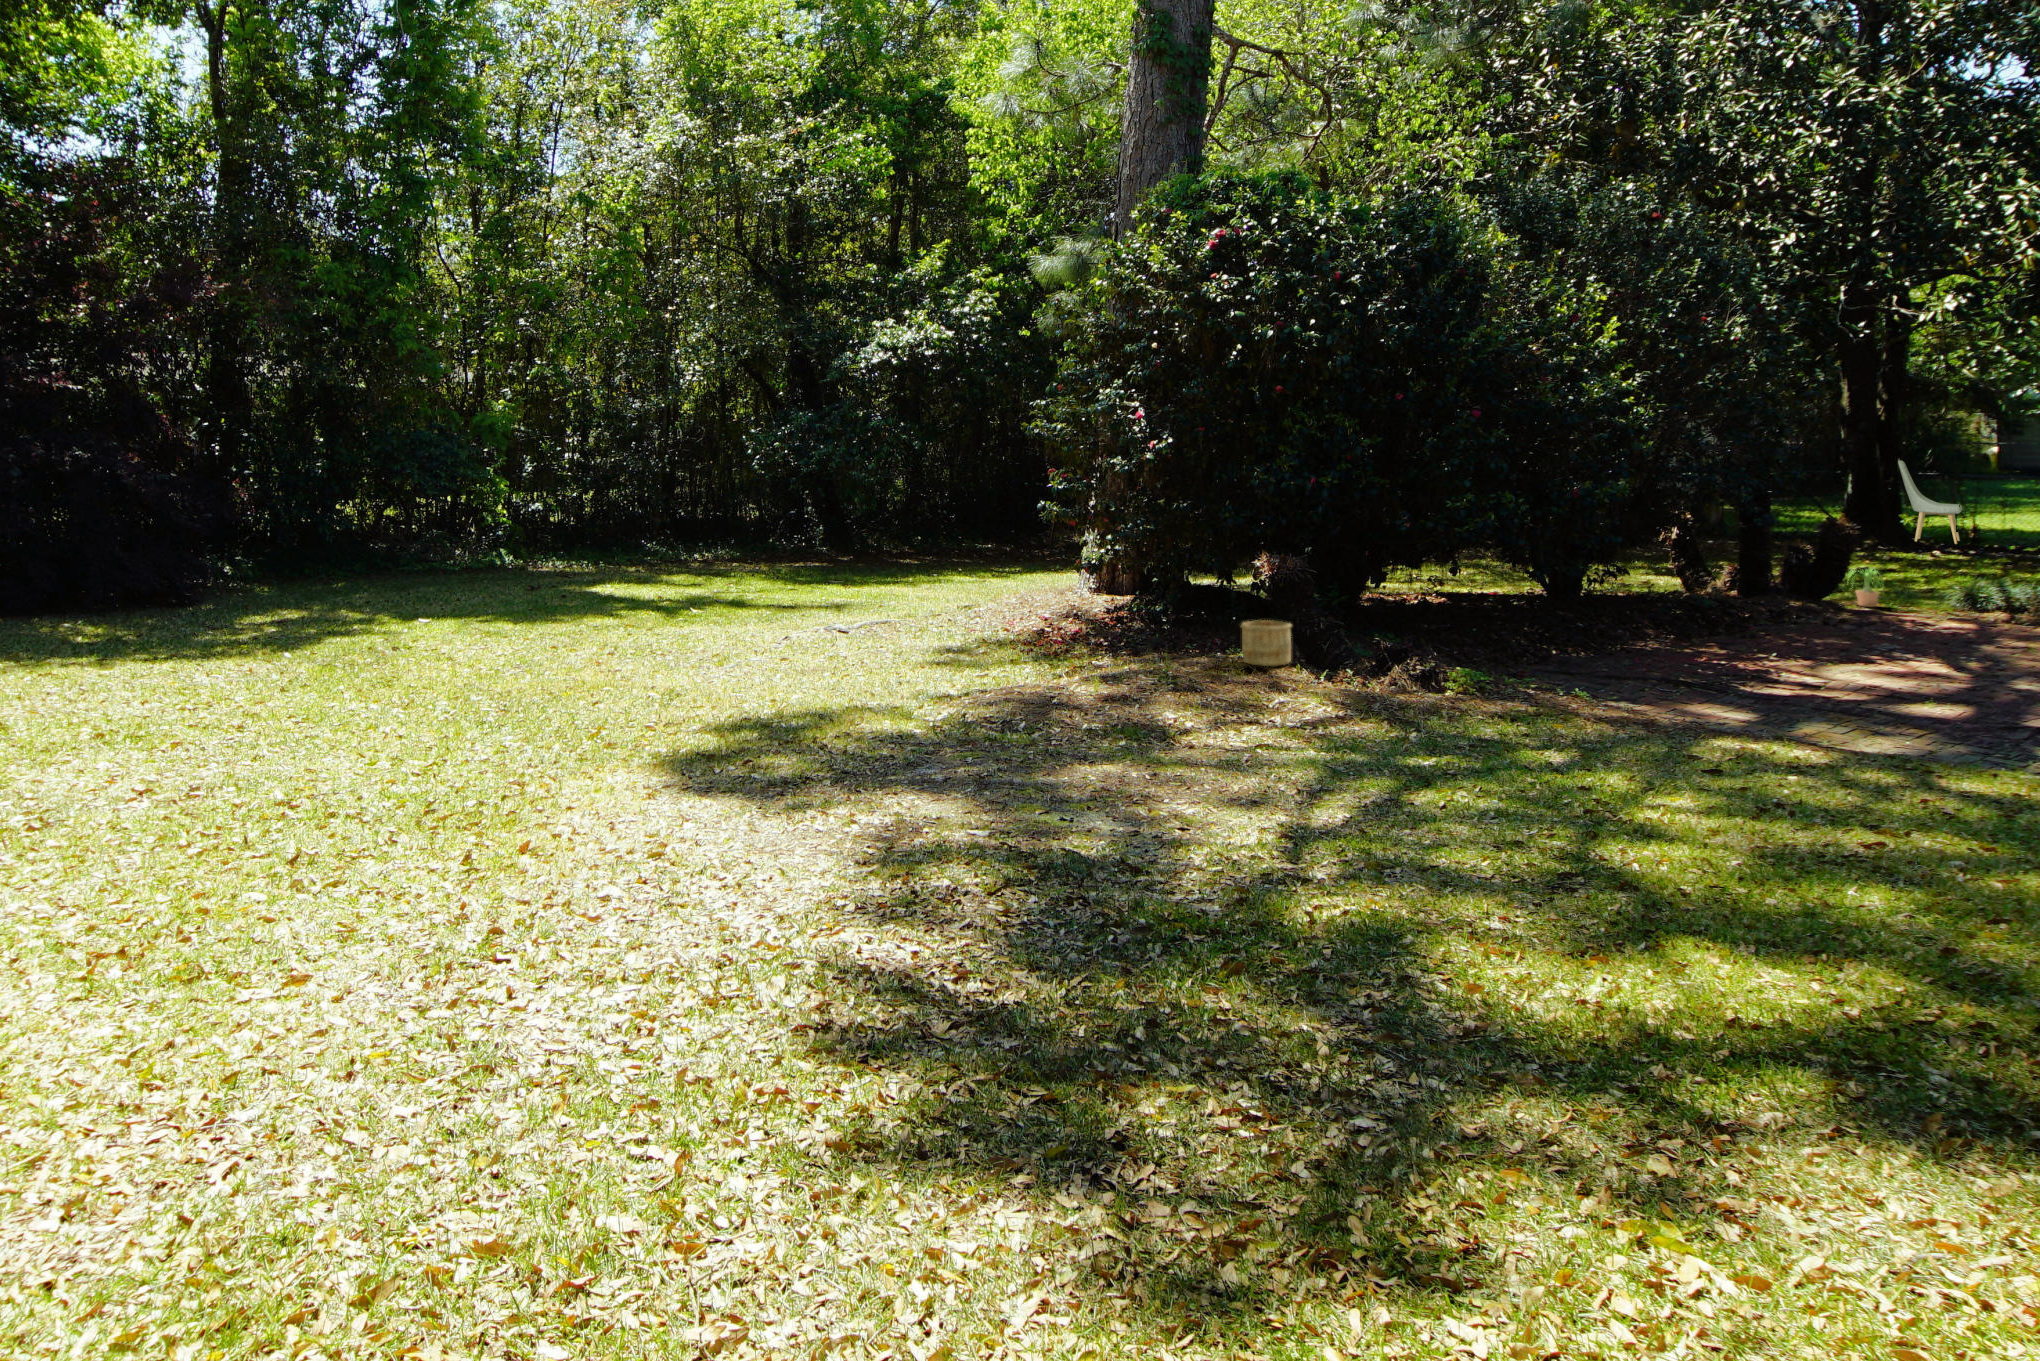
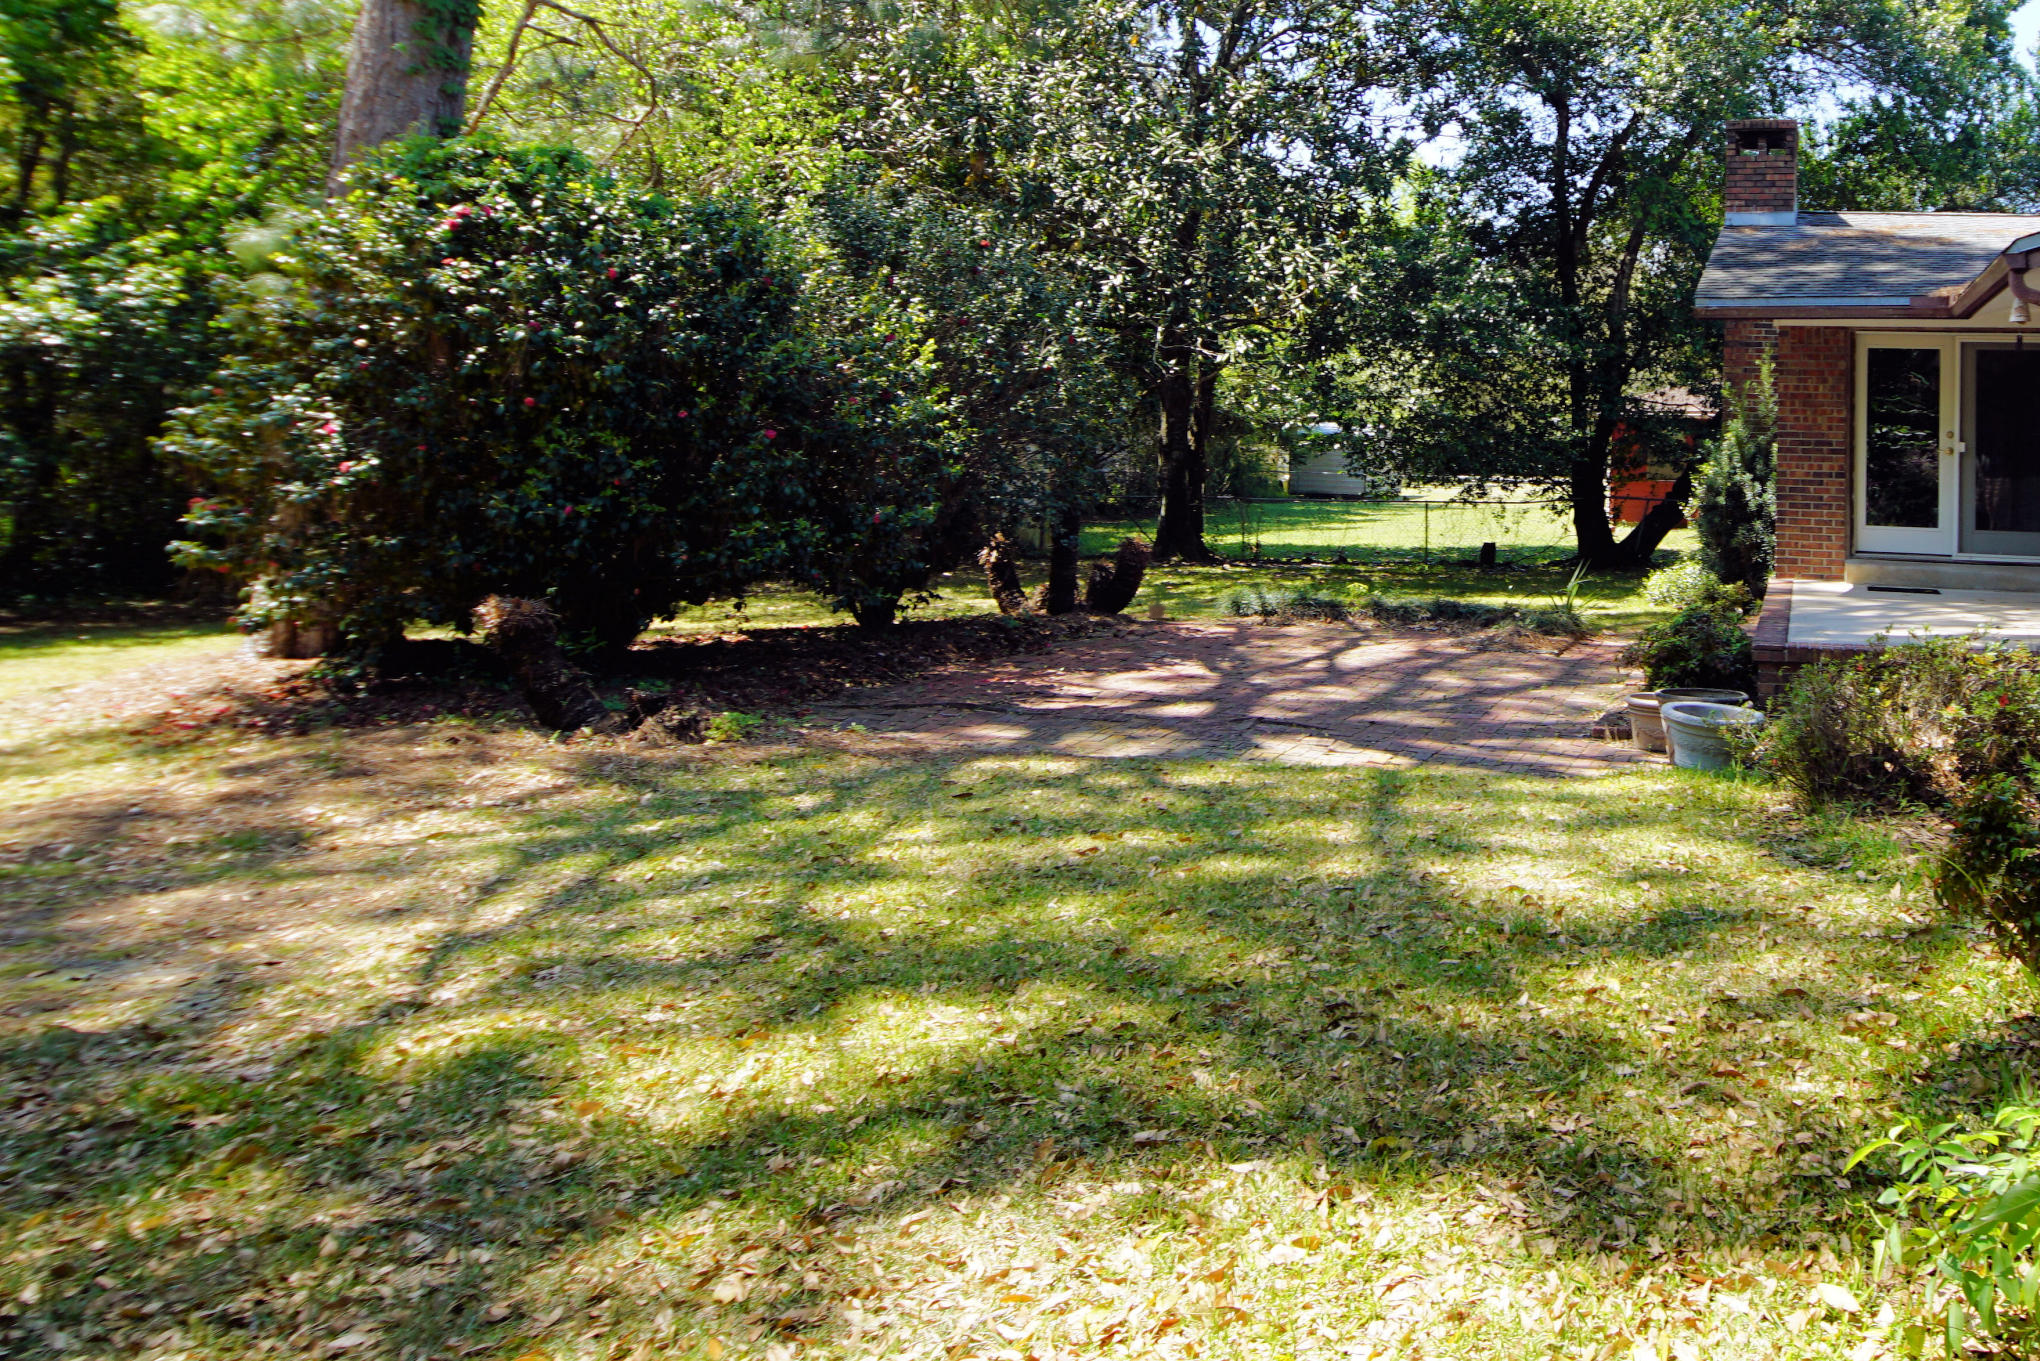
chair: present [1898,461,1962,544] -> none [1211,485,1256,558]
wooden bucket: present [1241,620,1291,666] -> none [456,682,530,738]

